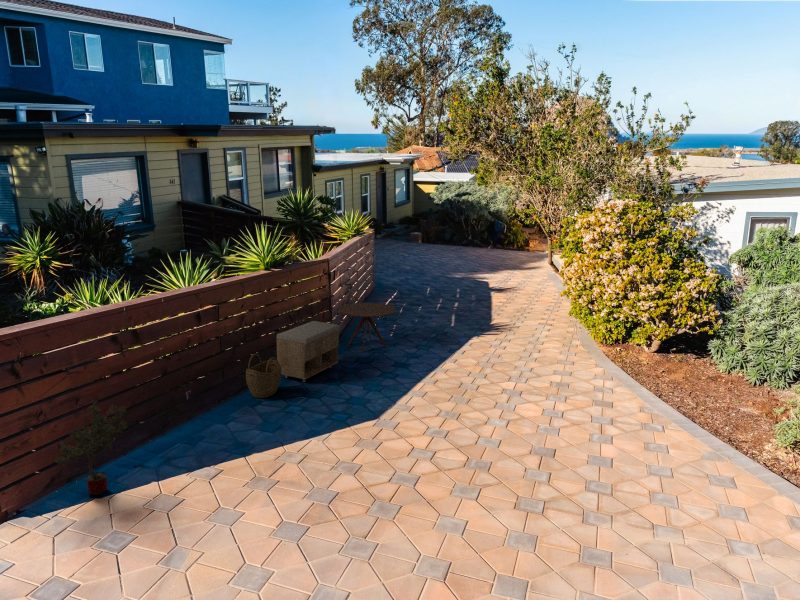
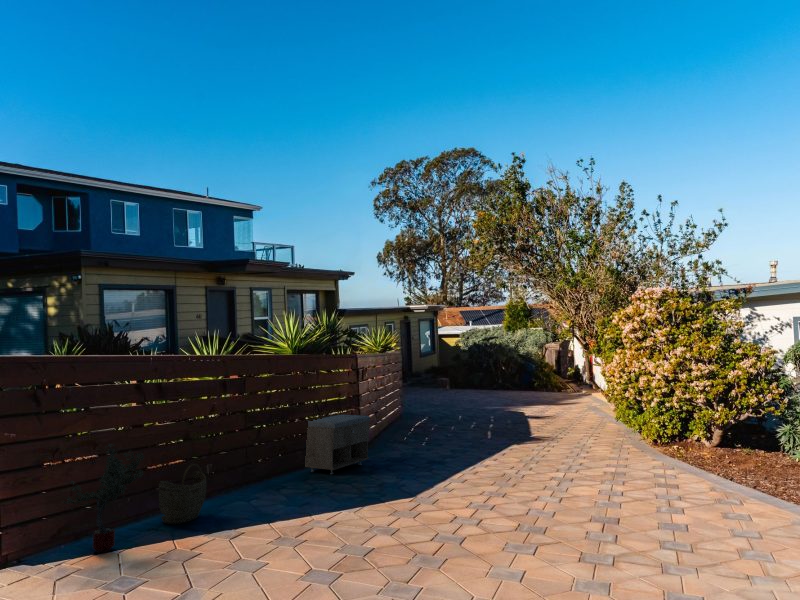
round table: present [339,303,396,352] -> none [368,406,428,454]
woven basket: present [246,354,281,398] -> present [159,464,206,524]

